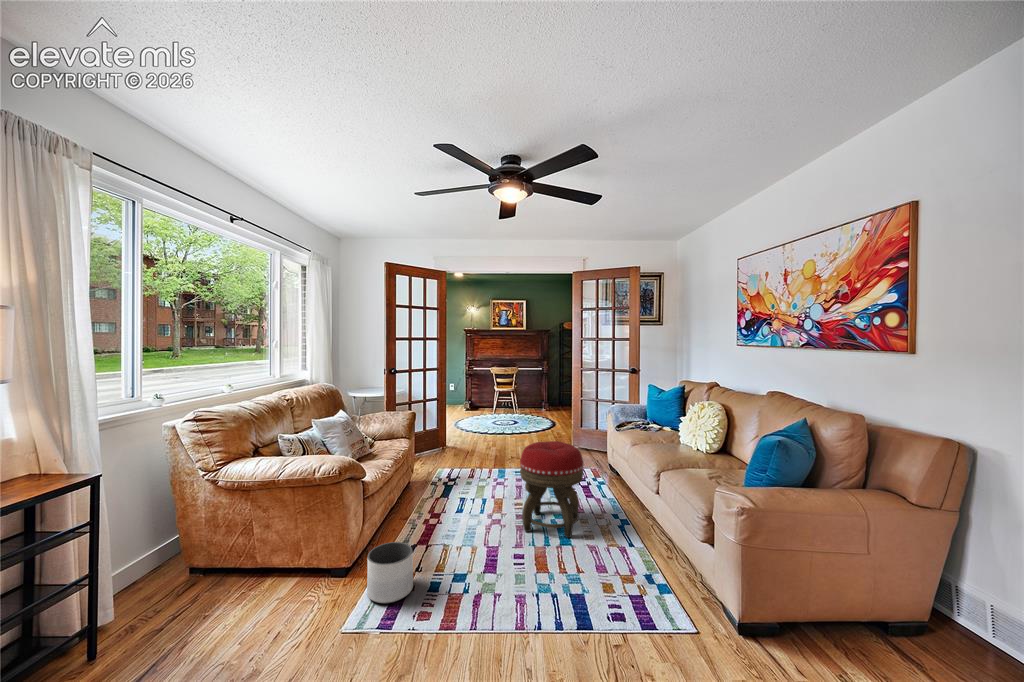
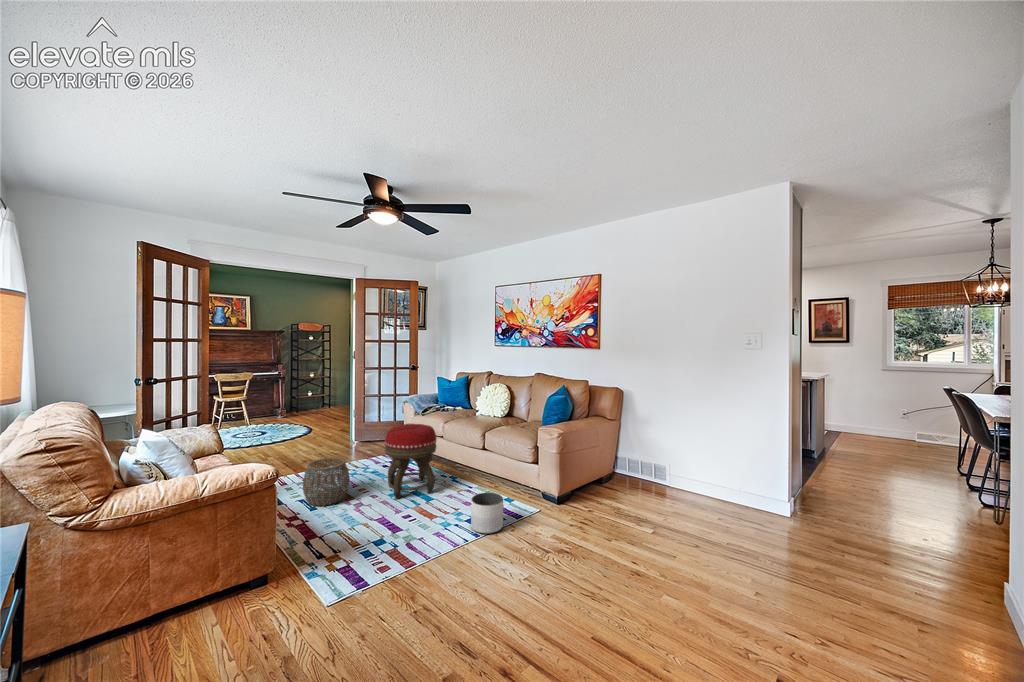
woven basket: none [445,463,492,515] -> present [303,458,350,506]
planter: present [367,542,413,603] -> present [471,493,503,534]

